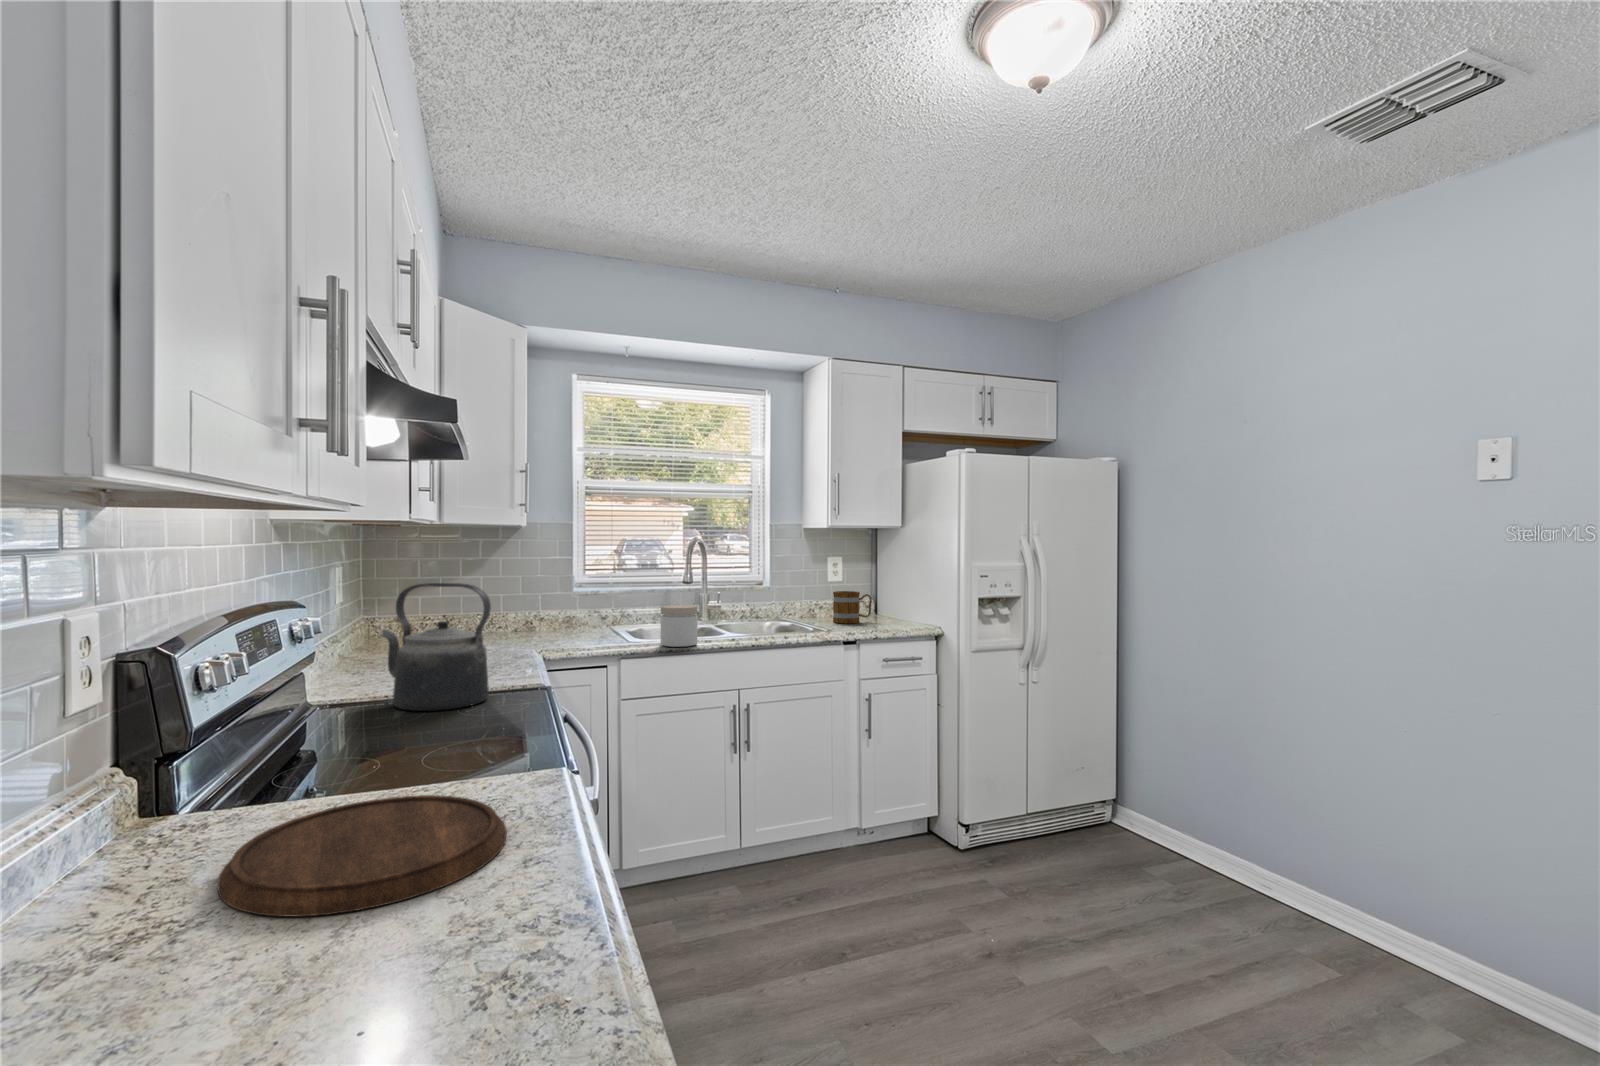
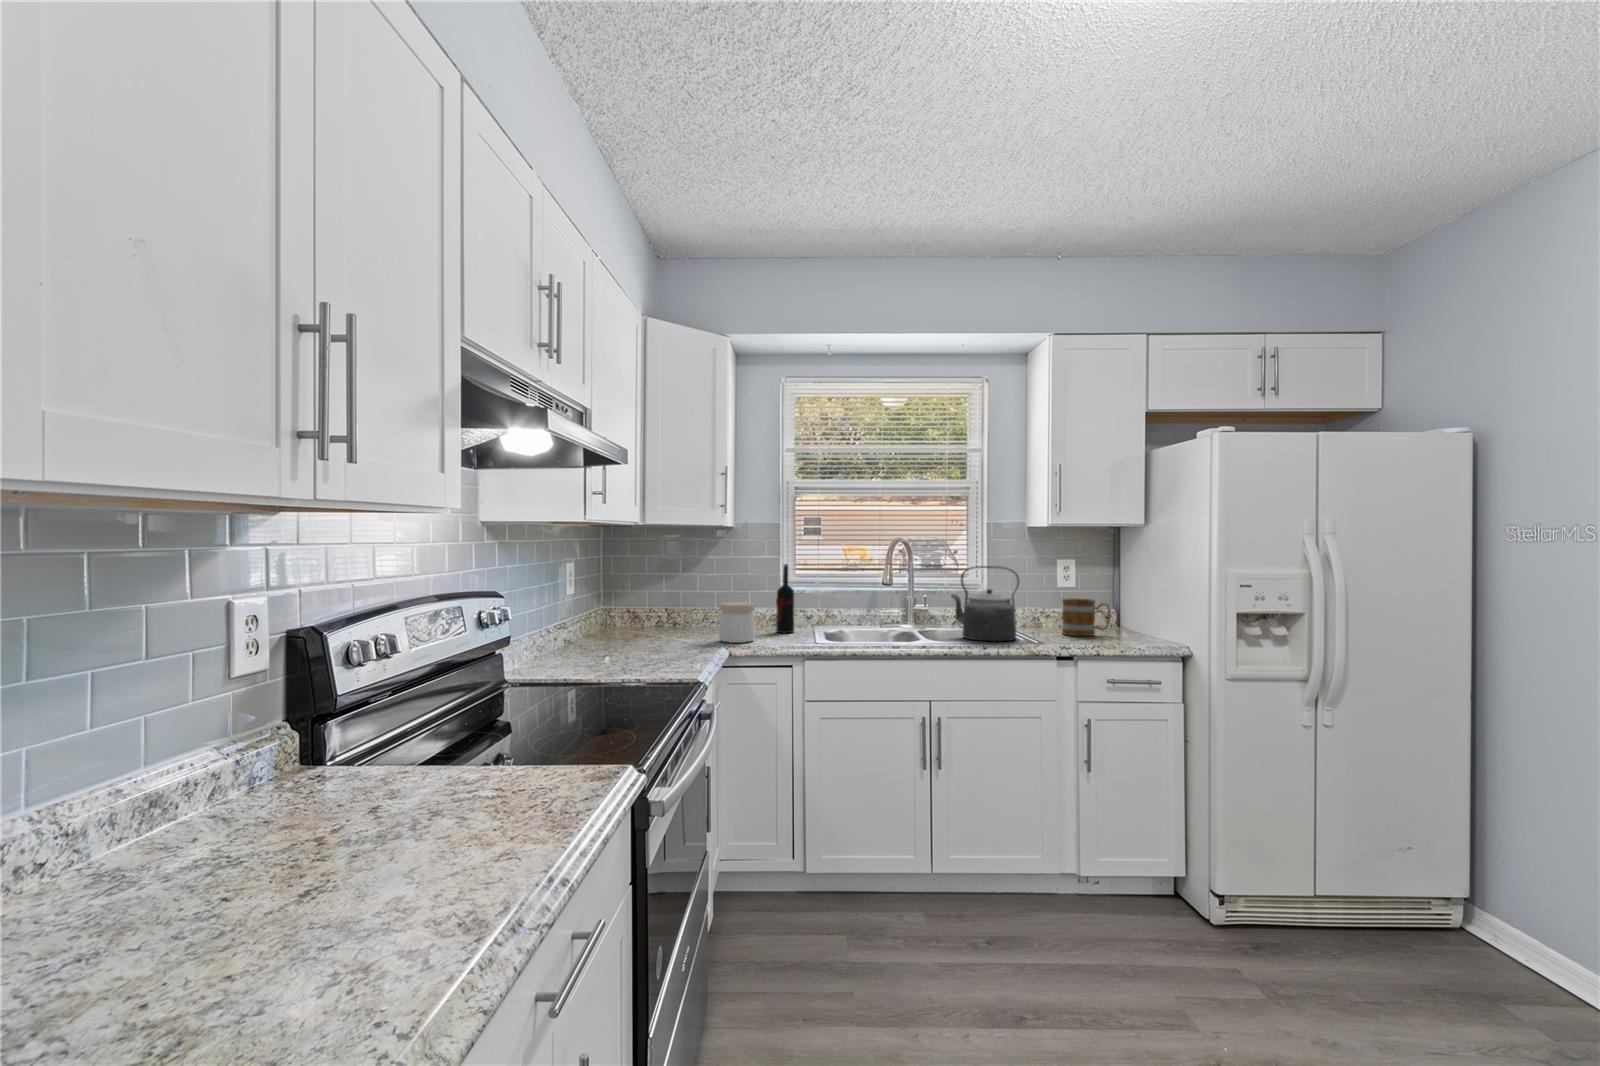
wine bottle: none [572,565,591,634] -> present [776,564,794,633]
kettle: present [382,583,491,711] -> present [951,566,1019,641]
jar: present [660,605,698,647] -> present [719,602,755,643]
cutting board: present [218,795,507,917] -> none [288,772,531,864]

